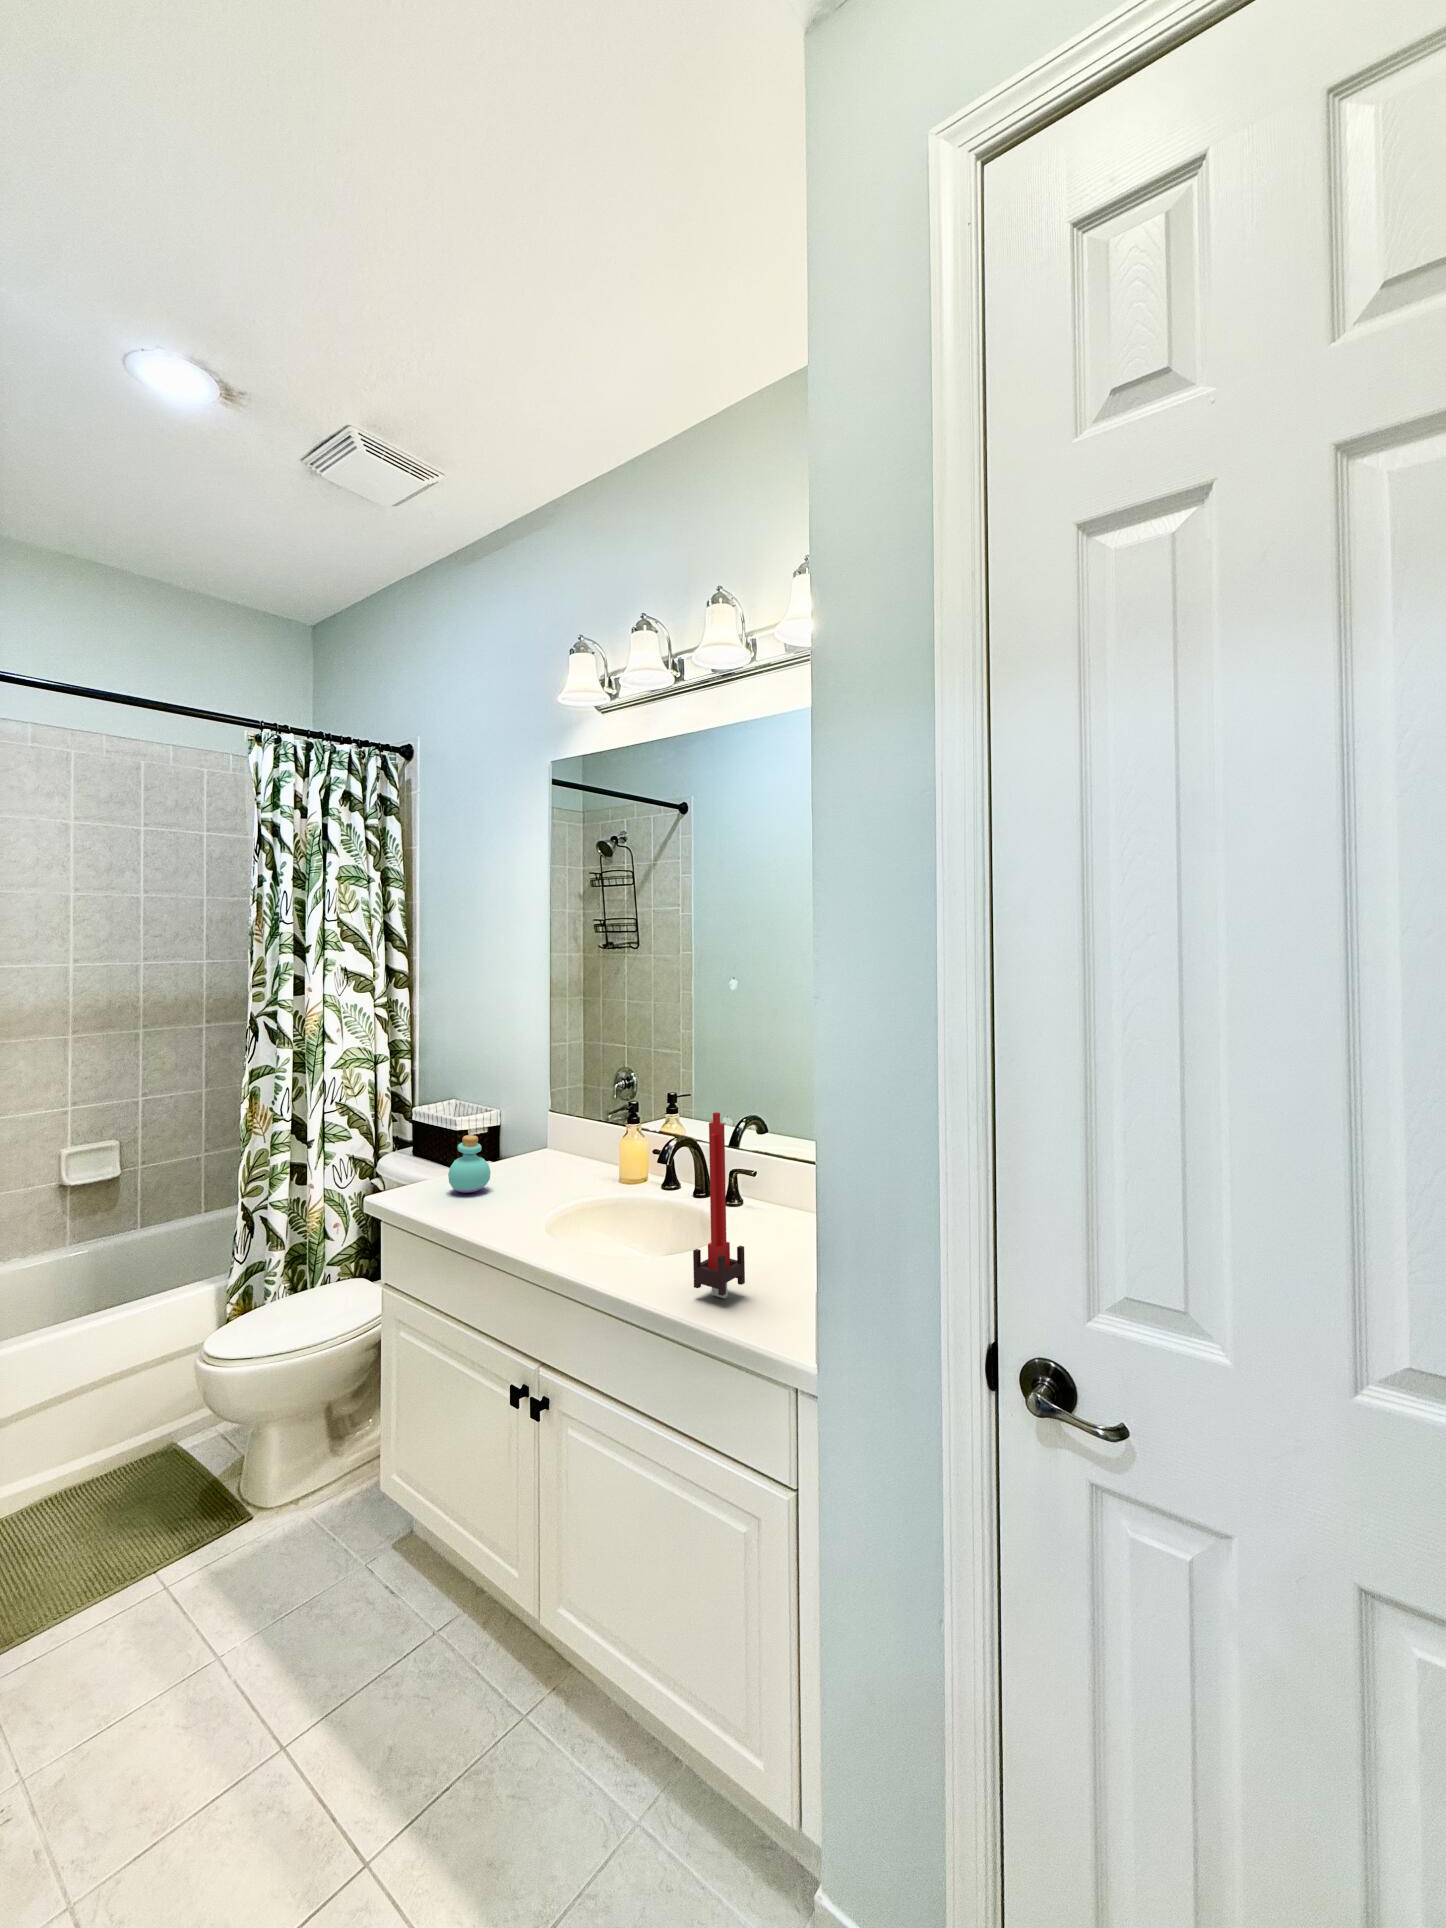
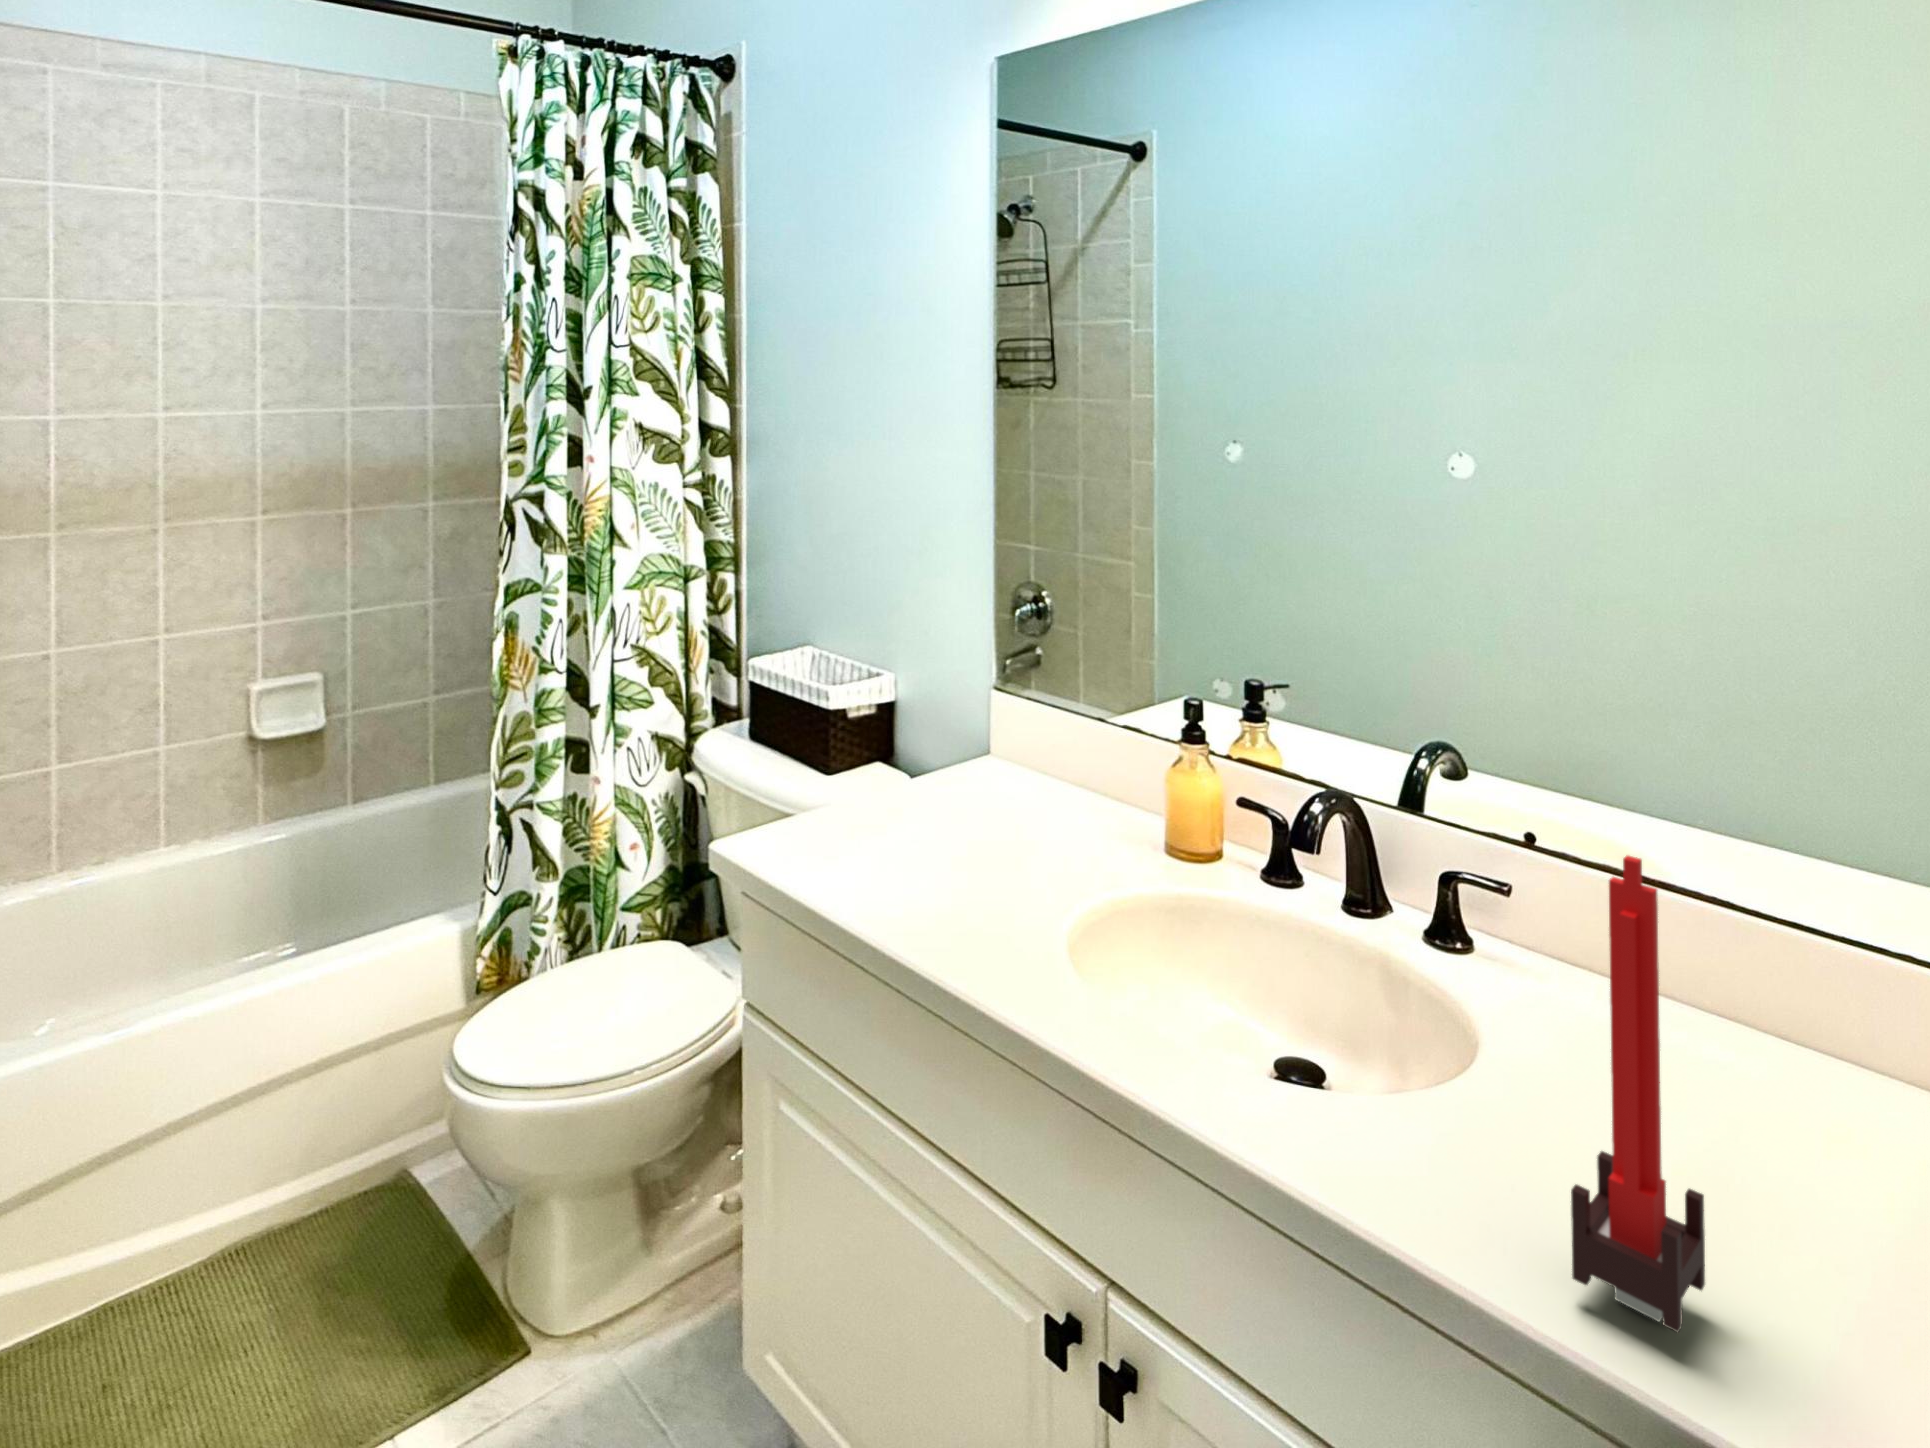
perfume bottle: present [448,1135,491,1193] -> none [861,756,937,866]

